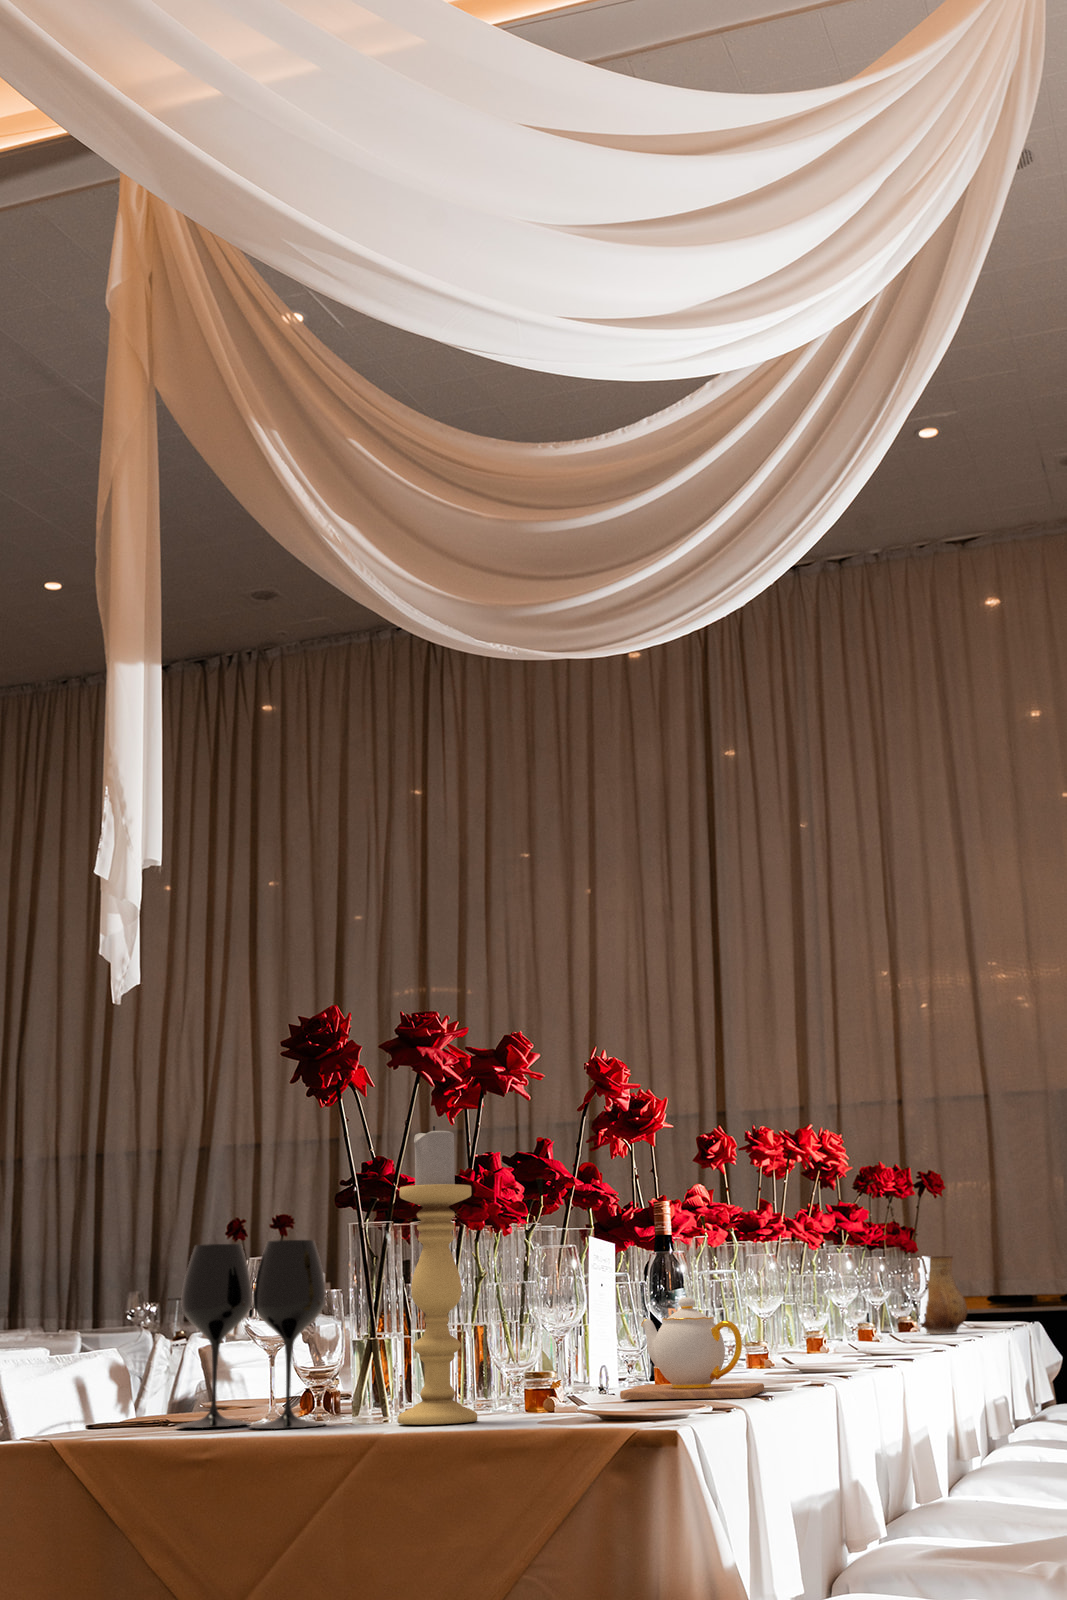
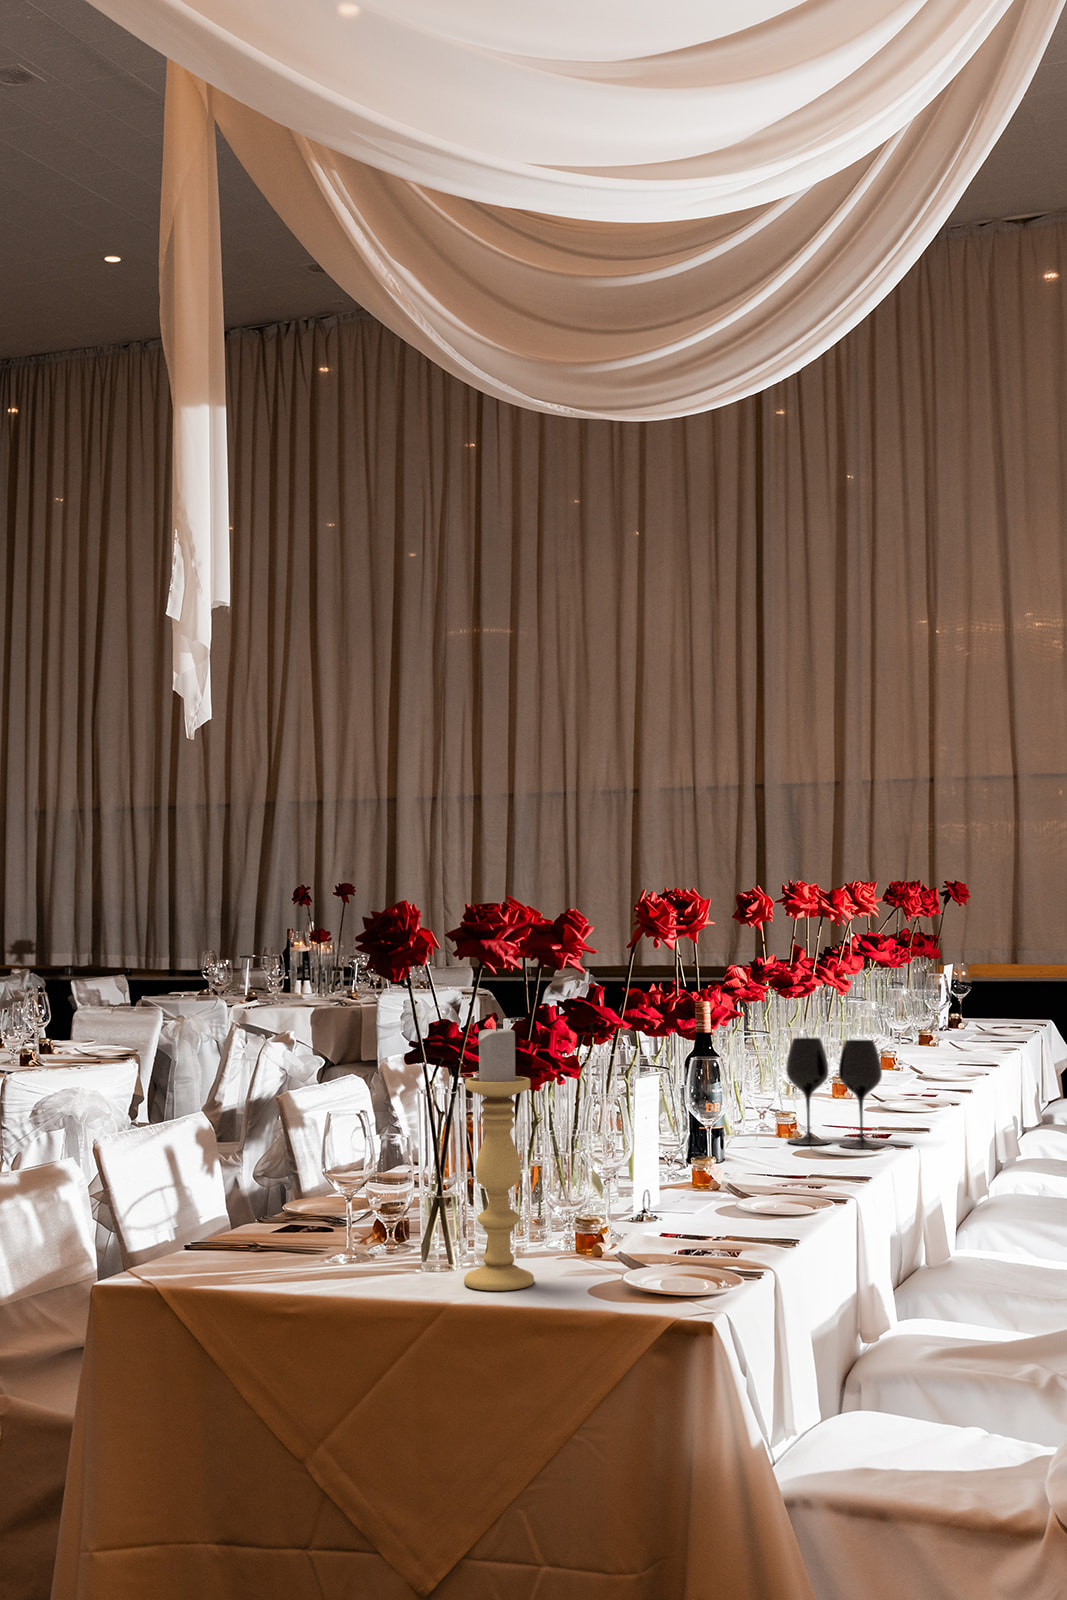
wine glass: present [176,1240,326,1429] -> present [786,1038,884,1149]
ceramic pitcher: present [920,1256,967,1334] -> none [934,976,985,1049]
teapot: present [620,1297,764,1400] -> none [660,1145,789,1241]

